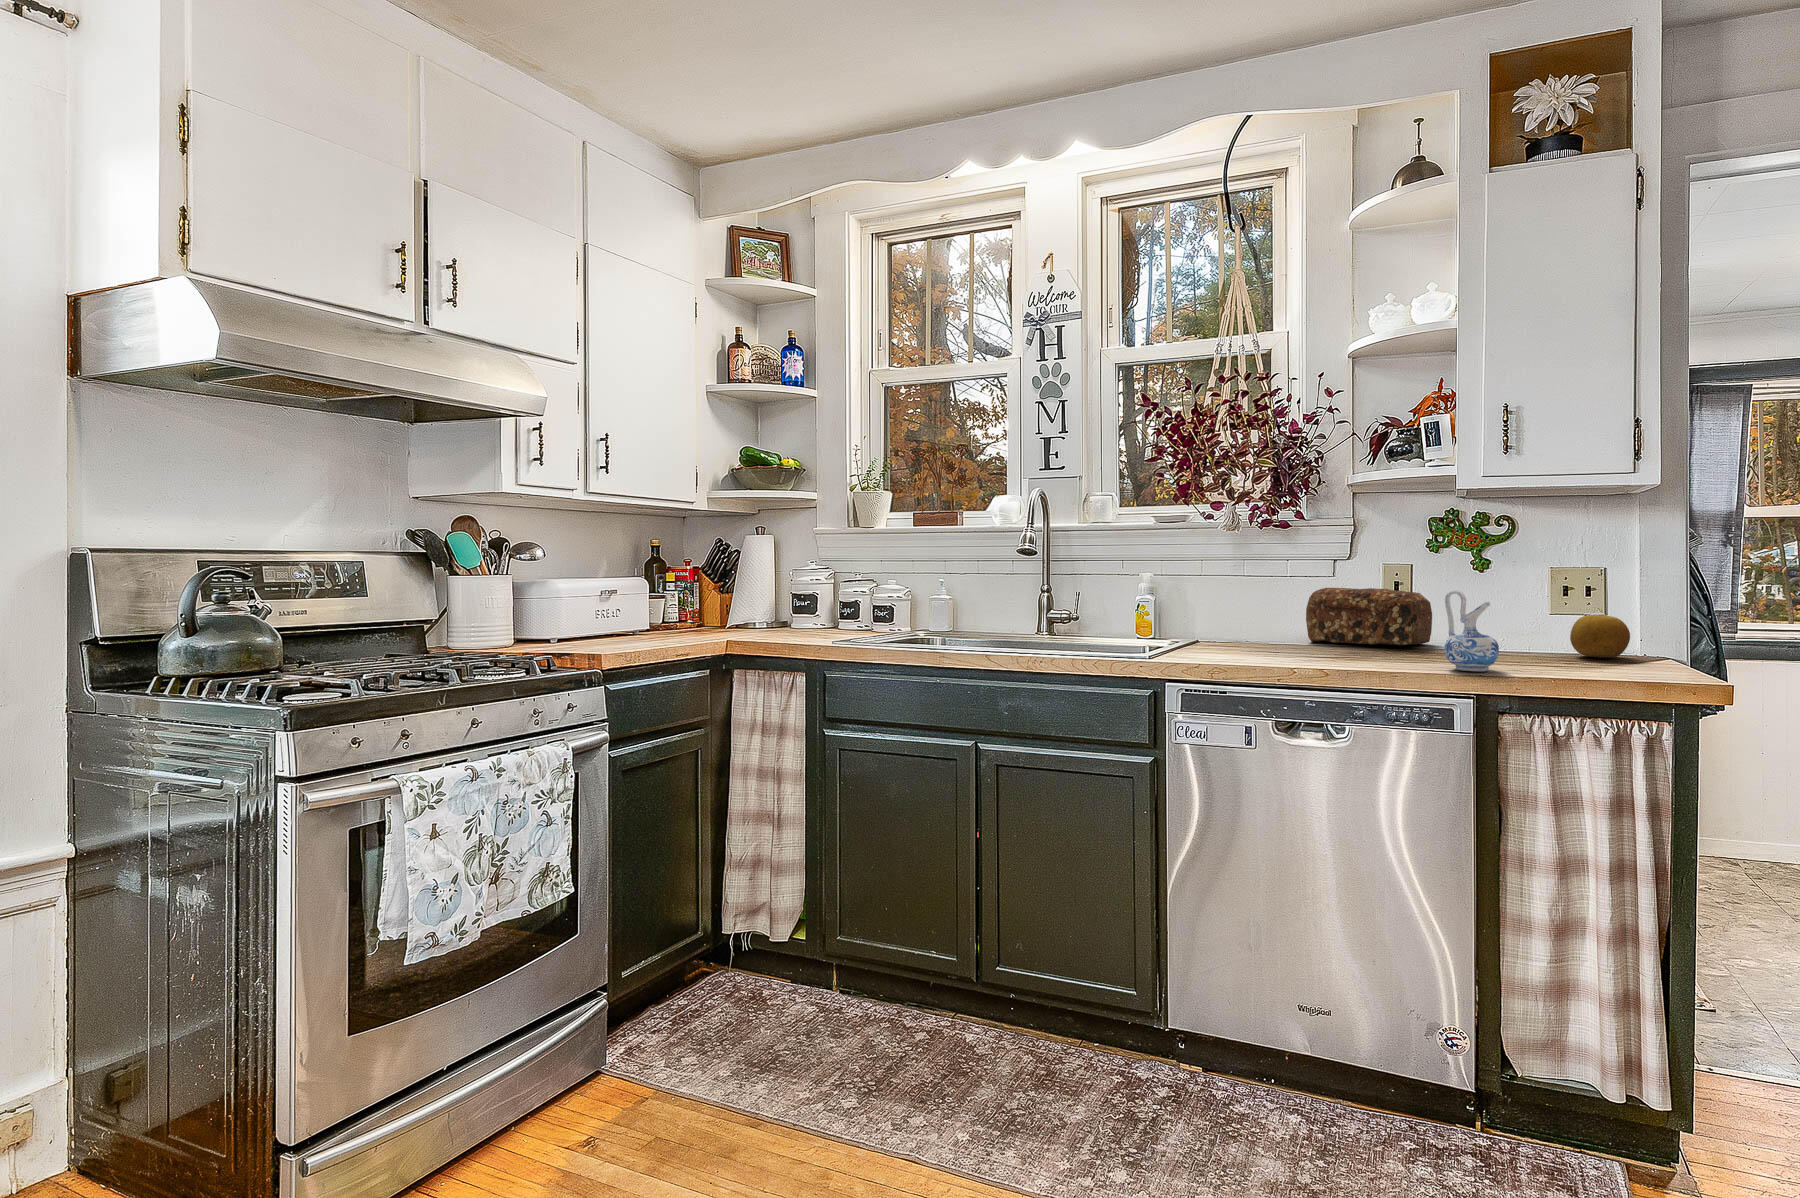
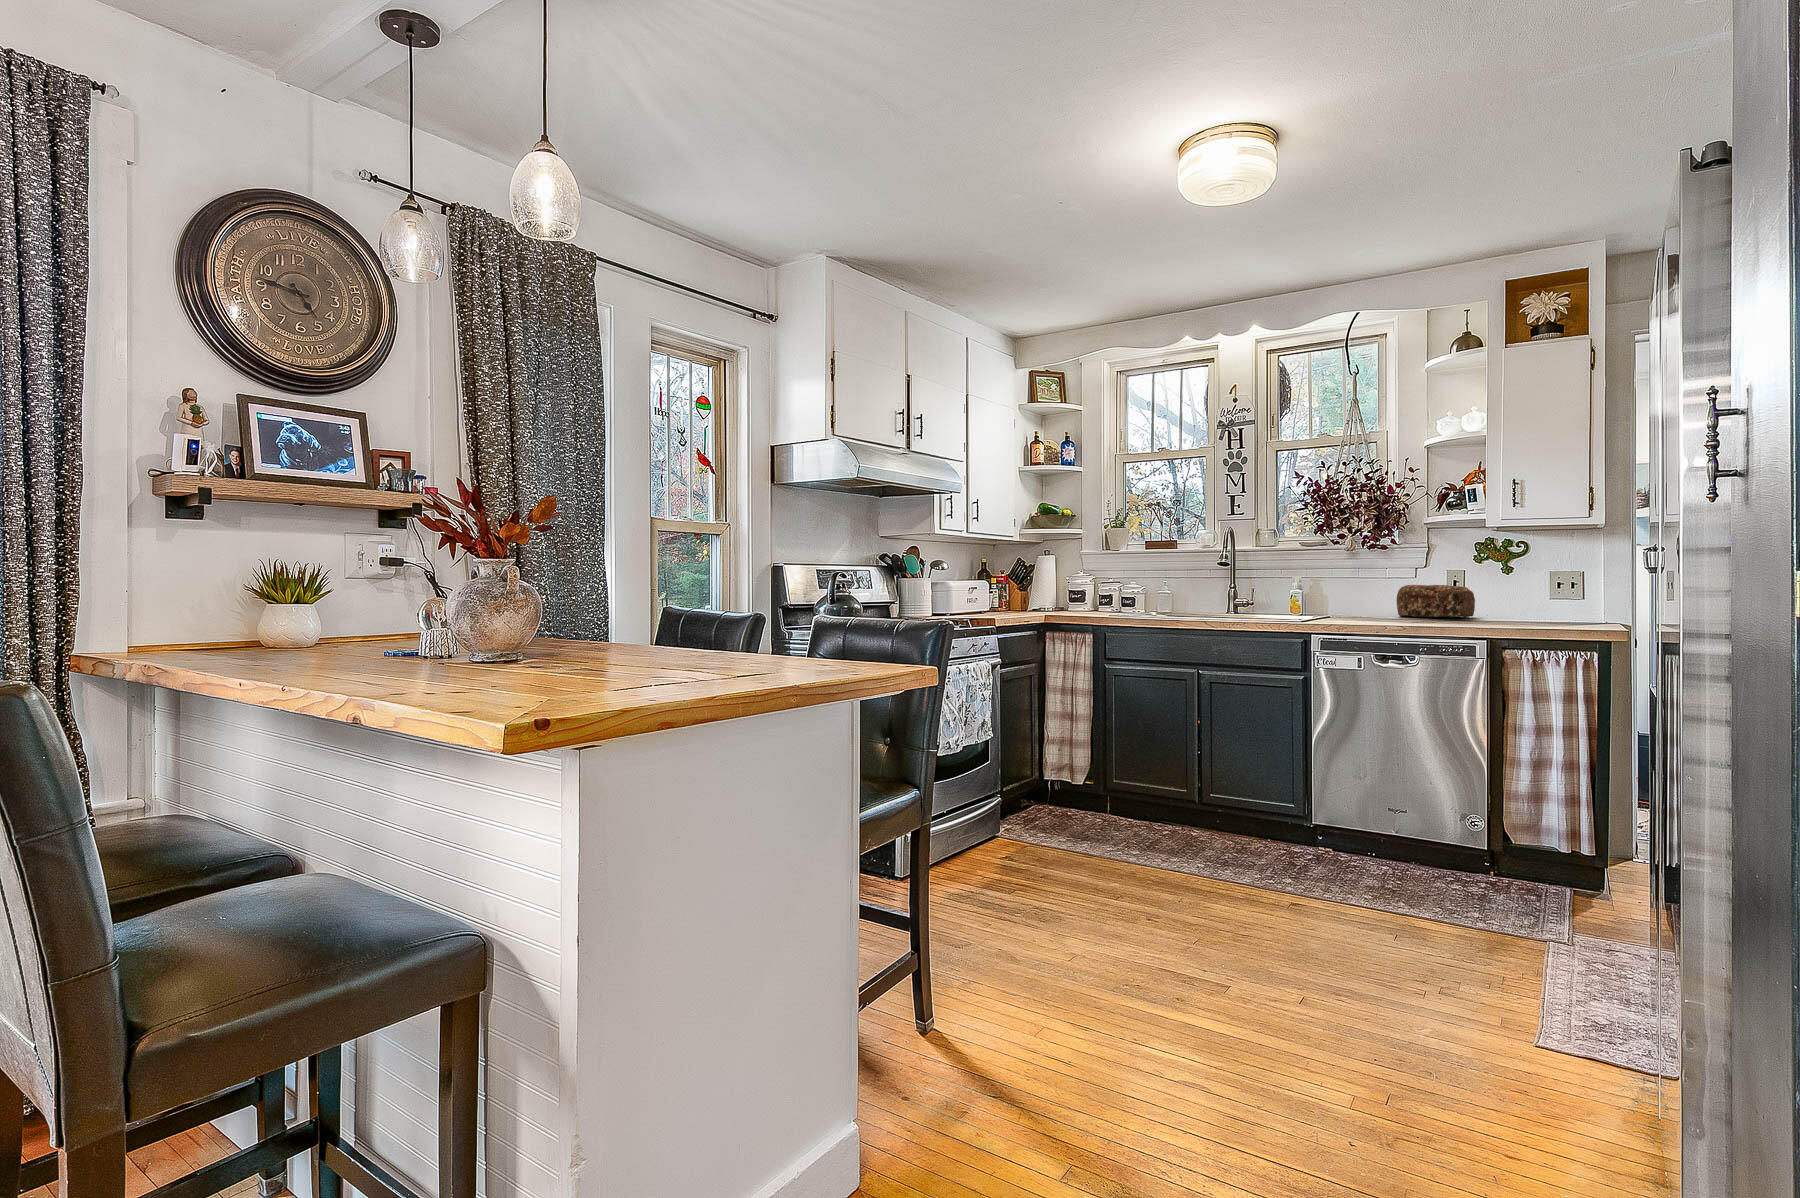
ceramic pitcher: present [1444,590,1499,671] -> none [1474,583,1505,627]
fruit: present [1570,615,1630,658] -> none [1555,598,1590,622]

